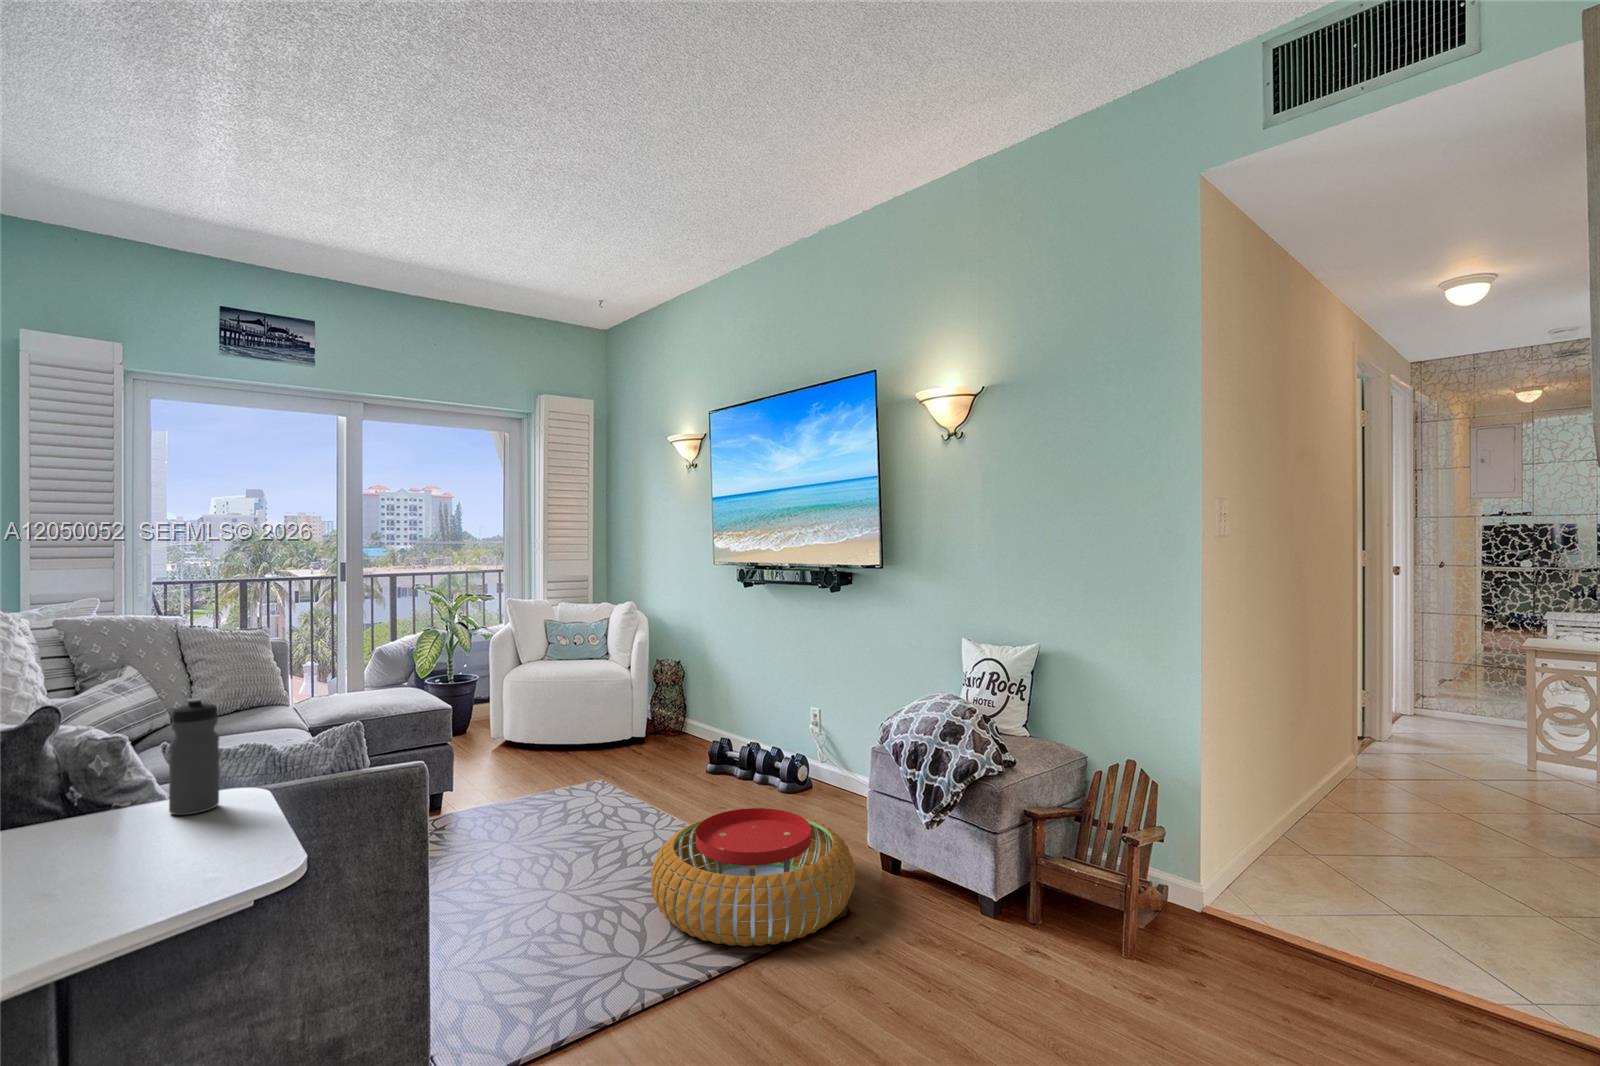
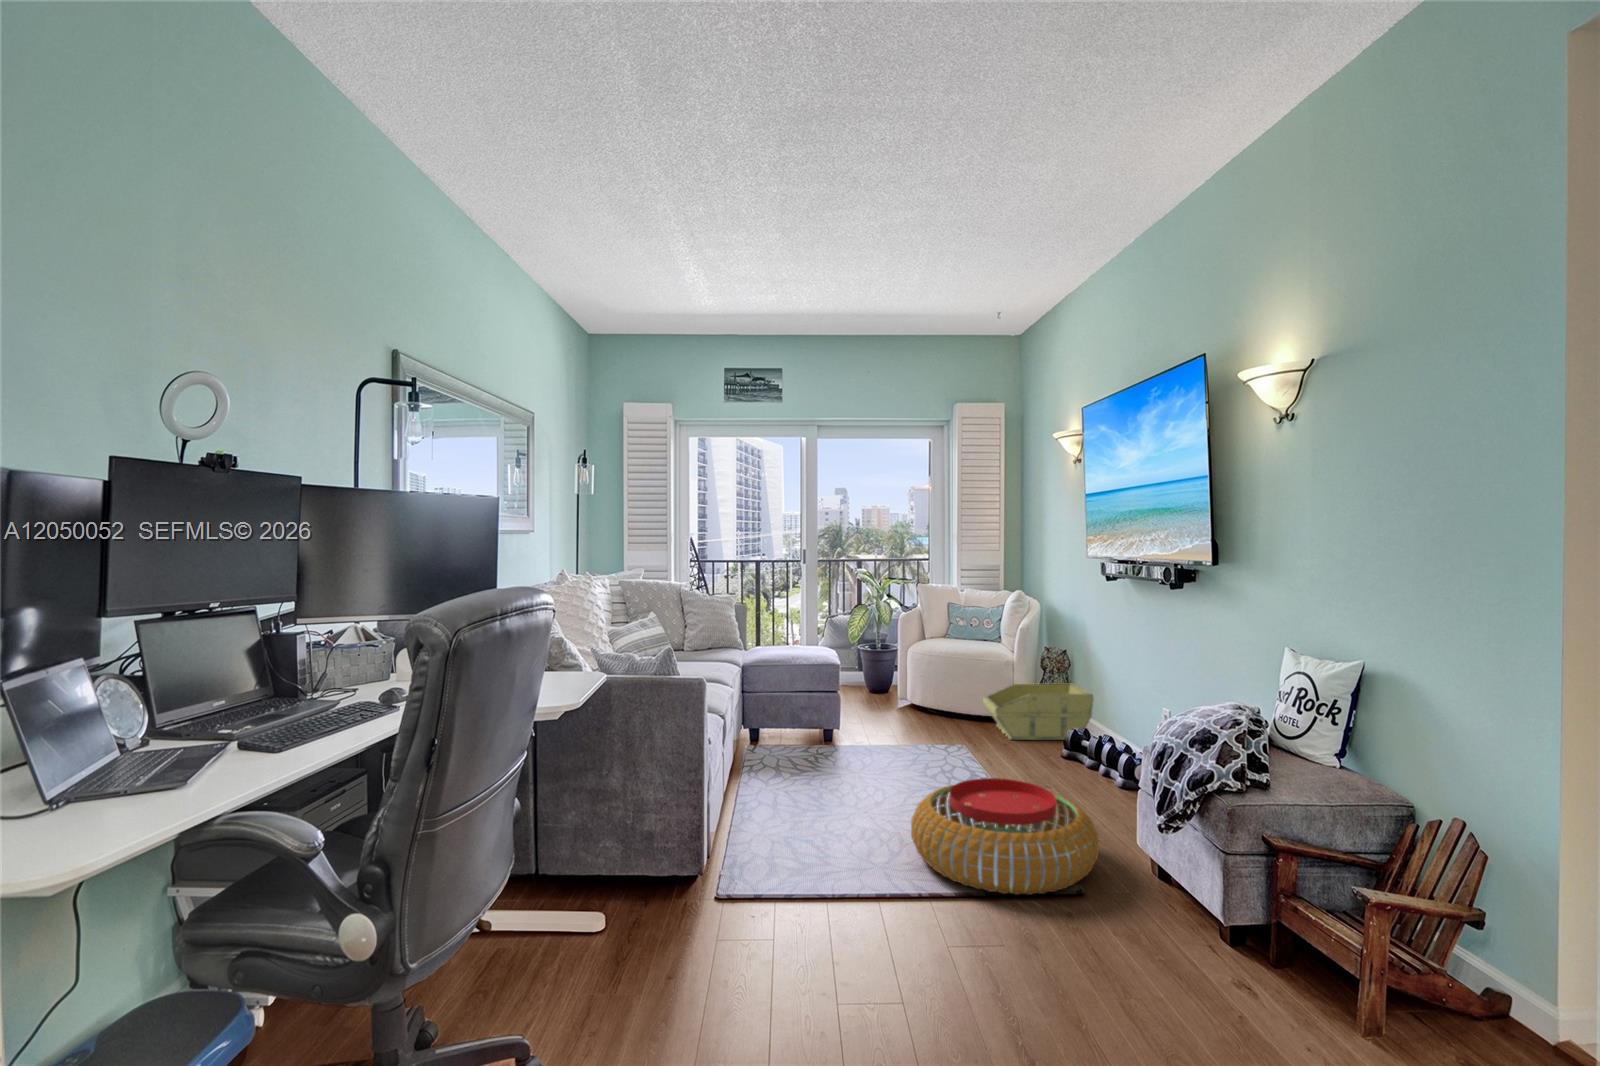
storage bin: none [607,693,723,763] -> present [983,684,1093,740]
water bottle: present [169,698,219,815] -> none [570,622,592,684]

